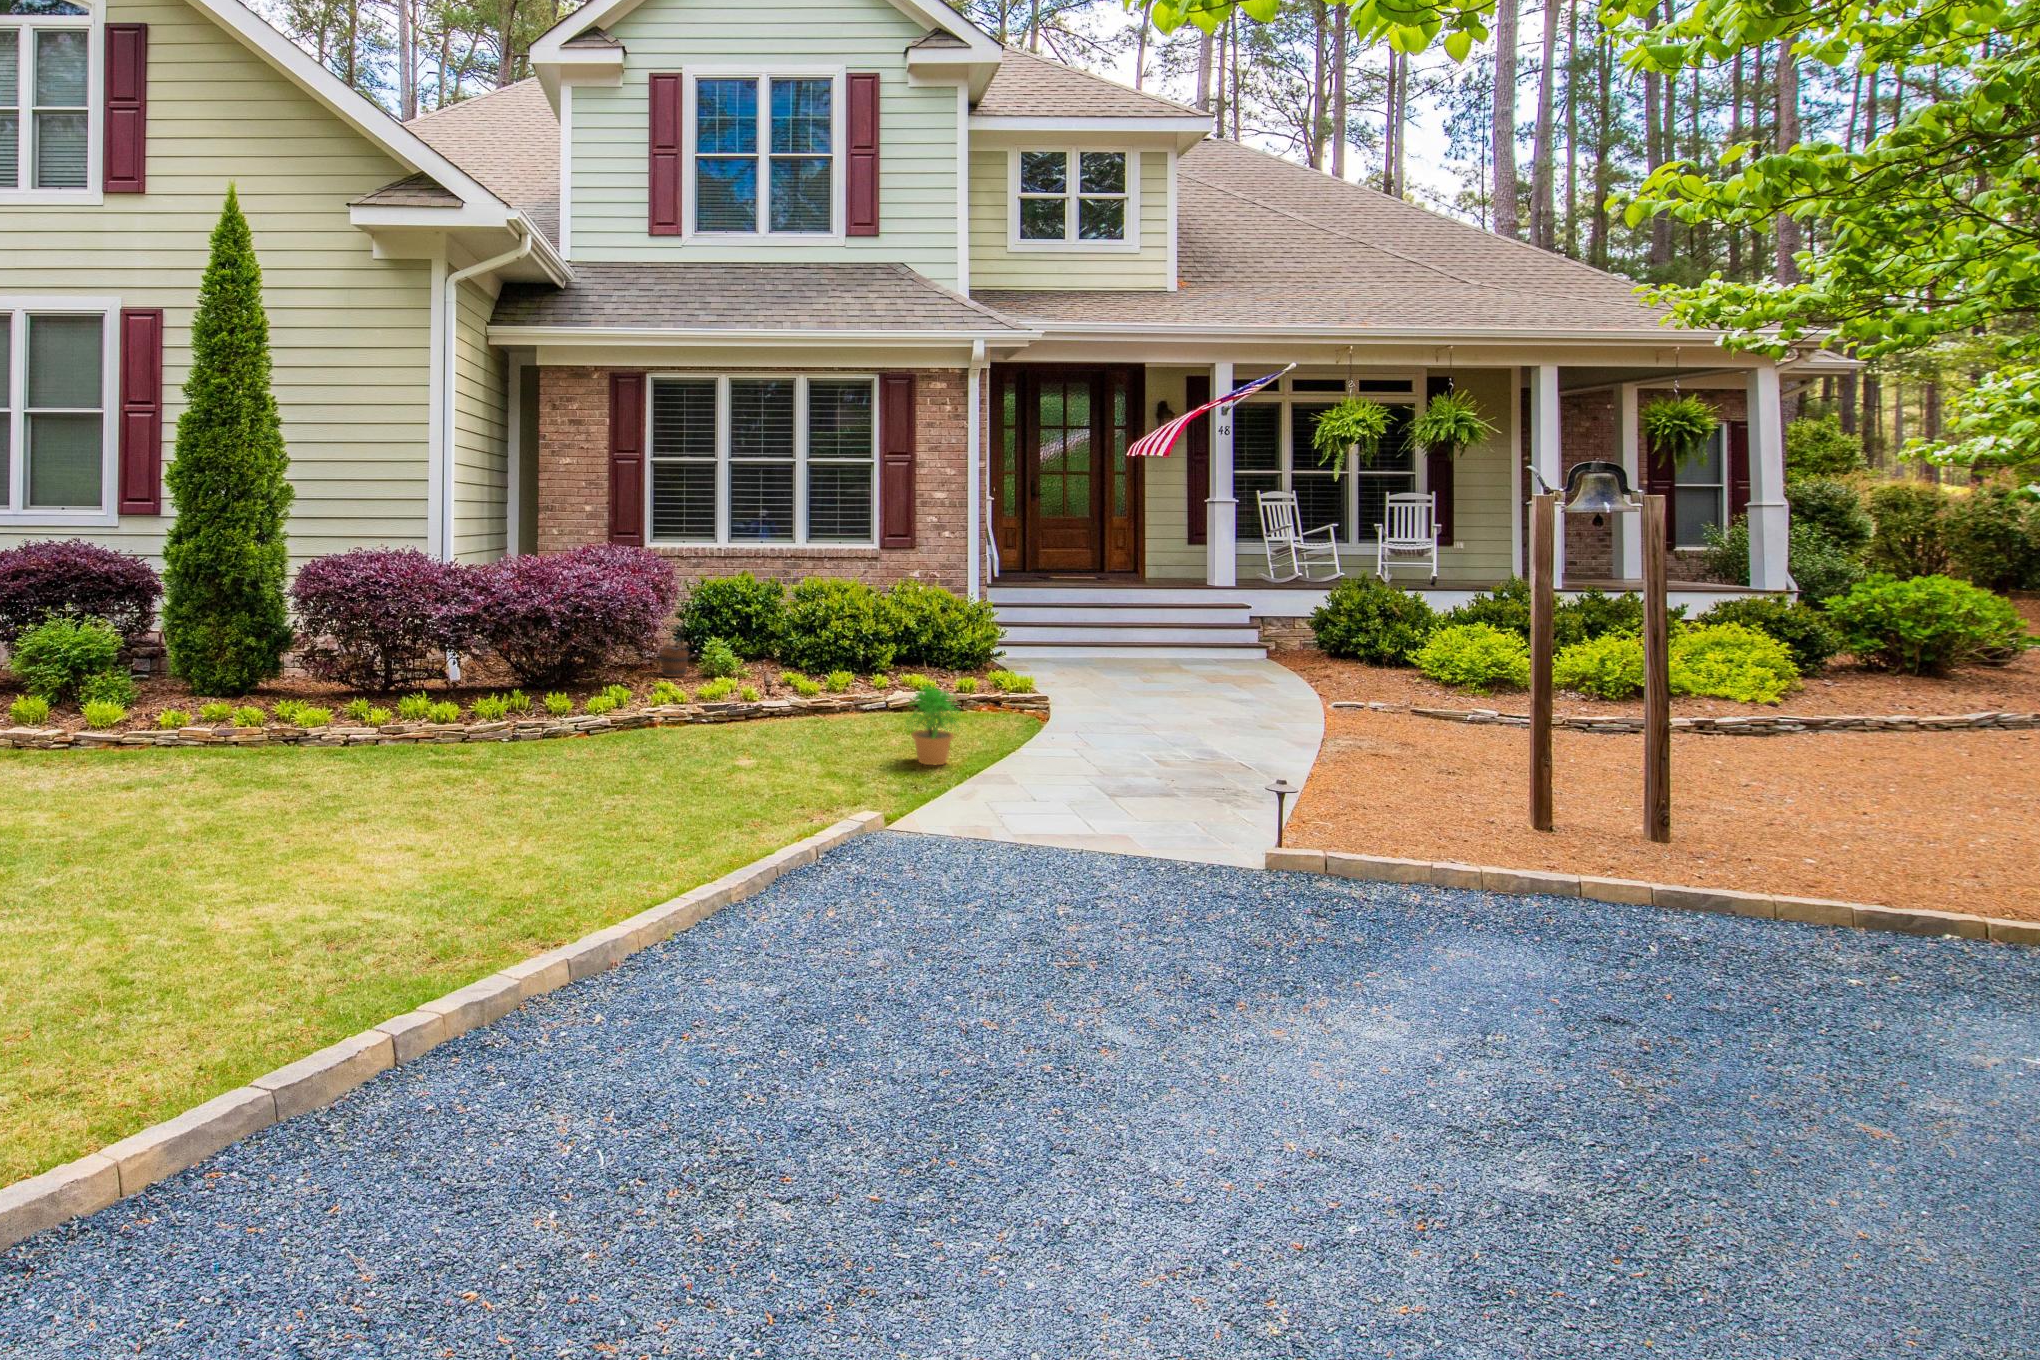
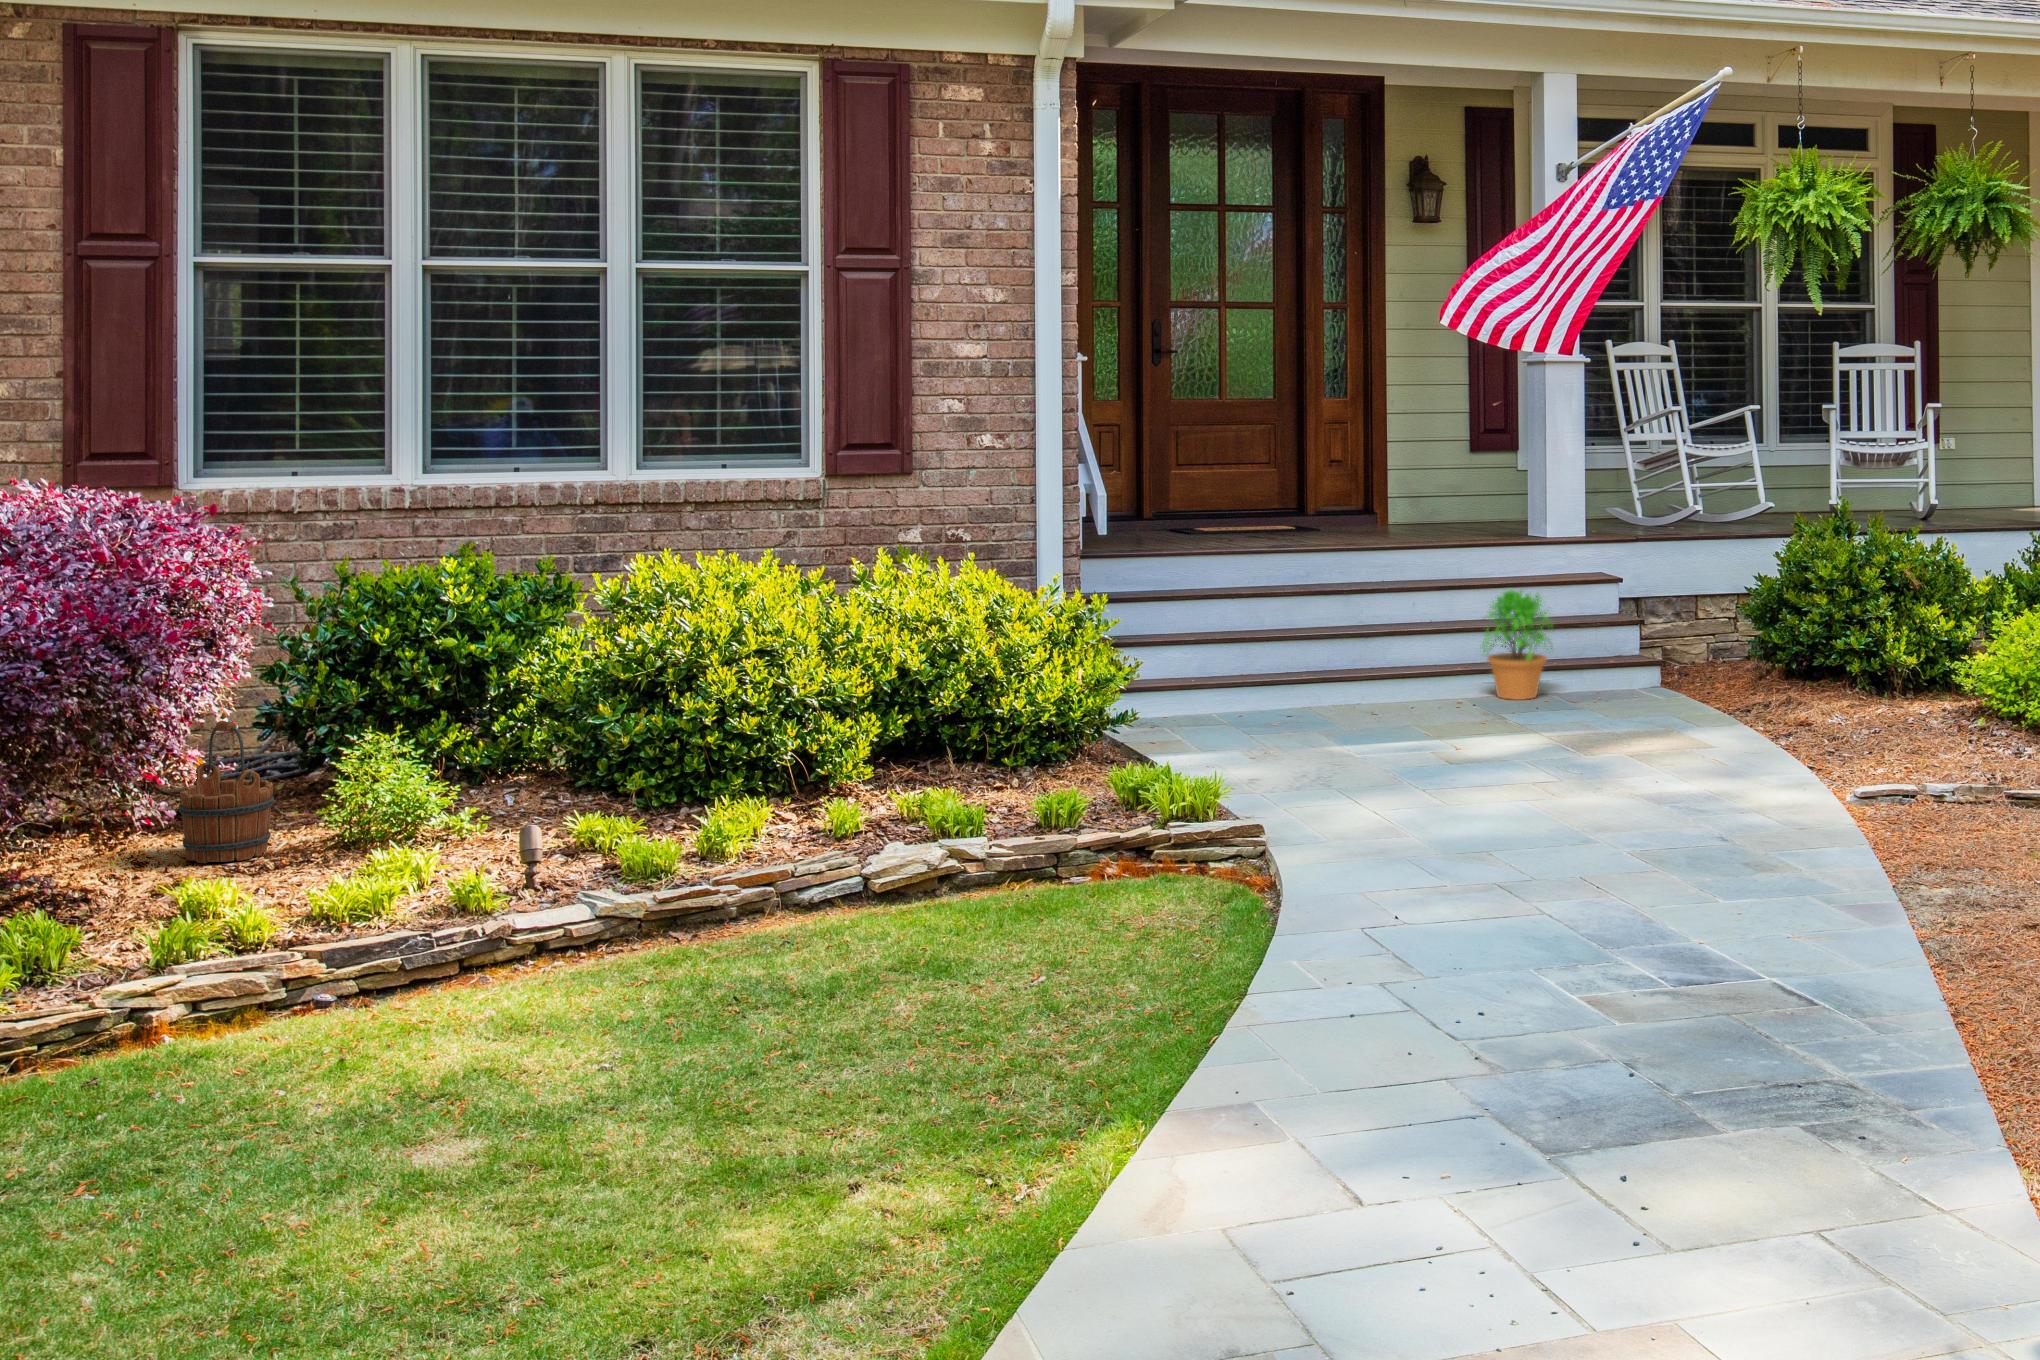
potted plant: present [907,687,959,765] -> present [1483,589,1553,700]

